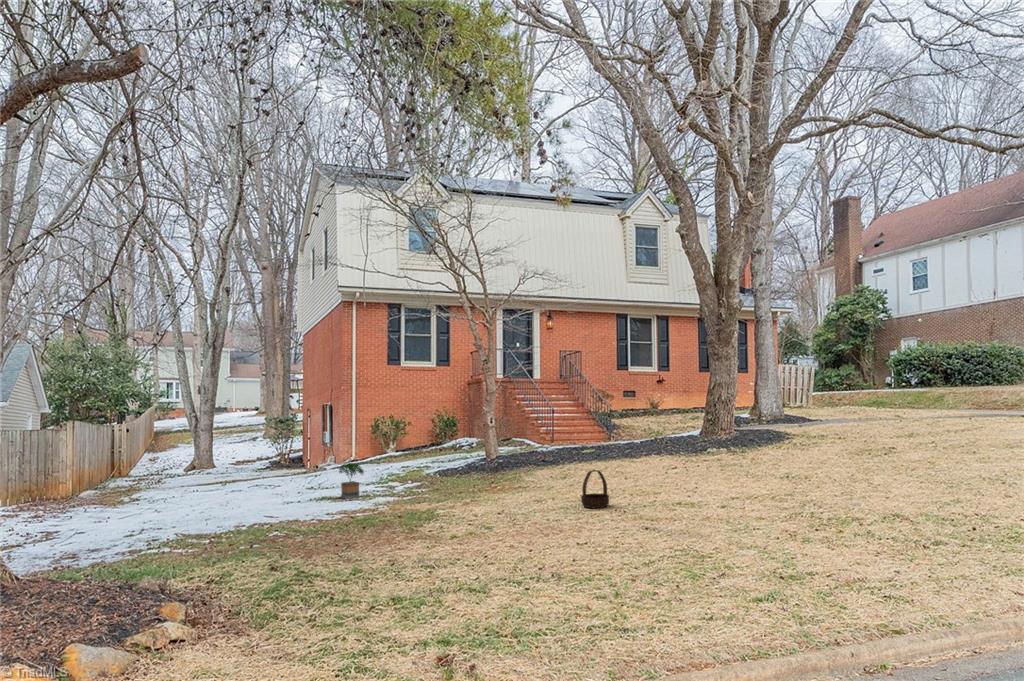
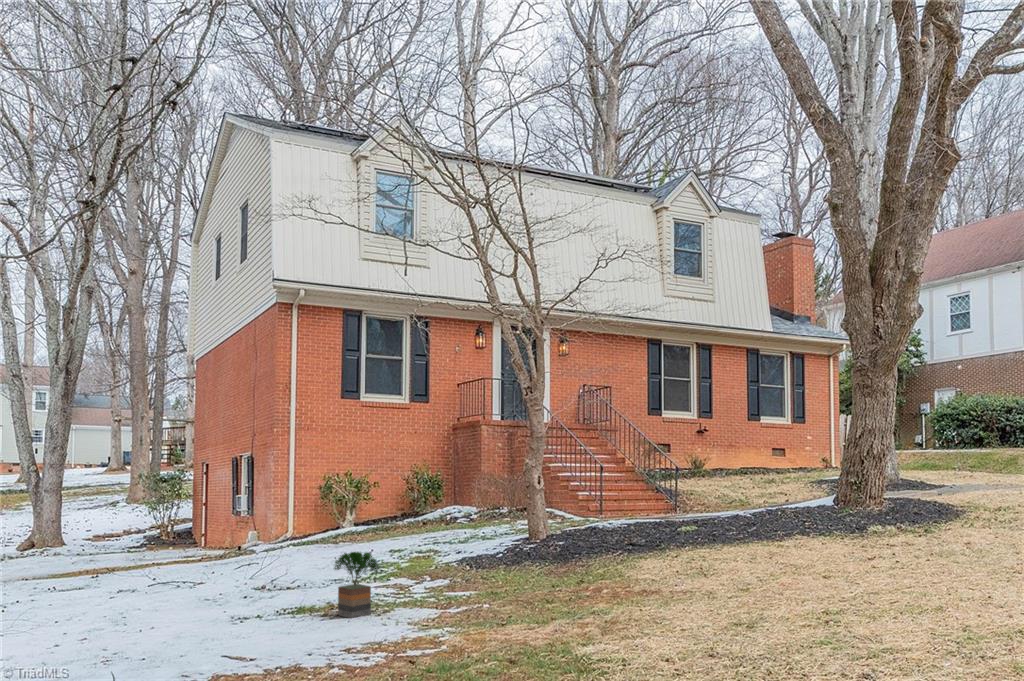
basket: present [581,470,609,508] -> none [864,575,922,651]

